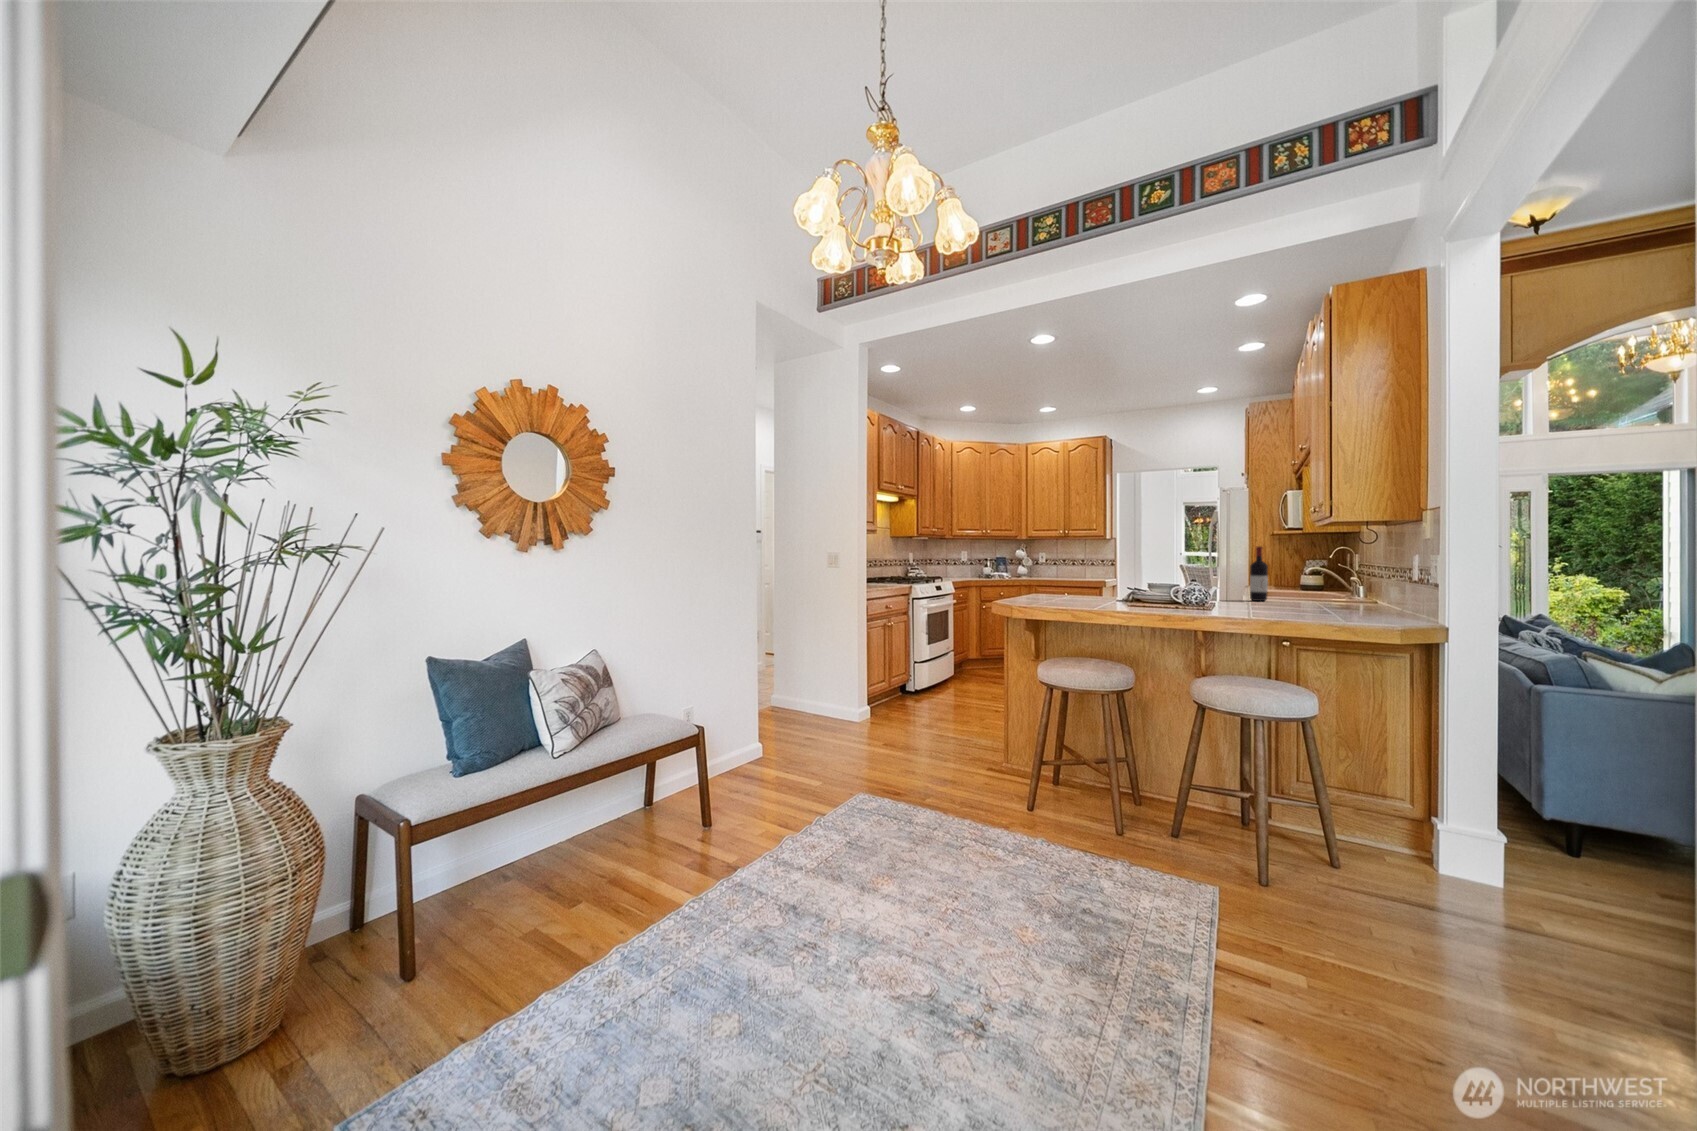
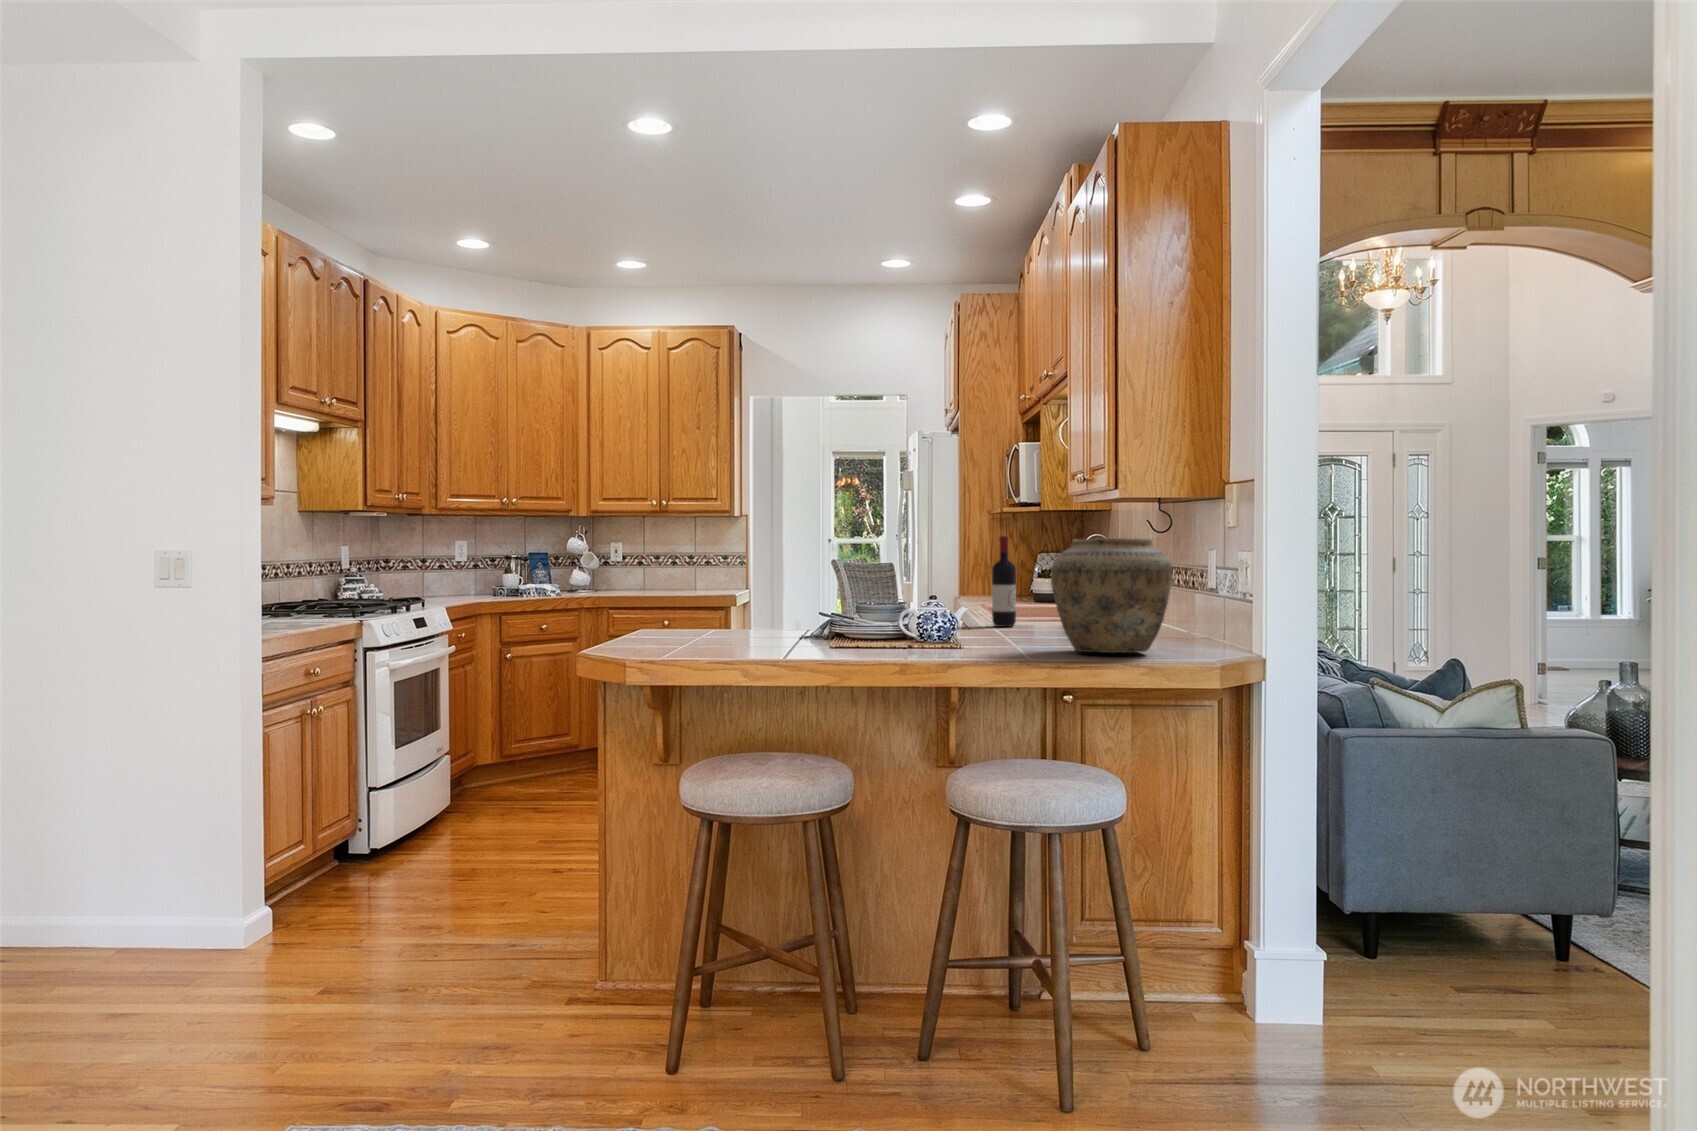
vase: none [1274,546,1368,618] -> present [1051,538,1173,653]

